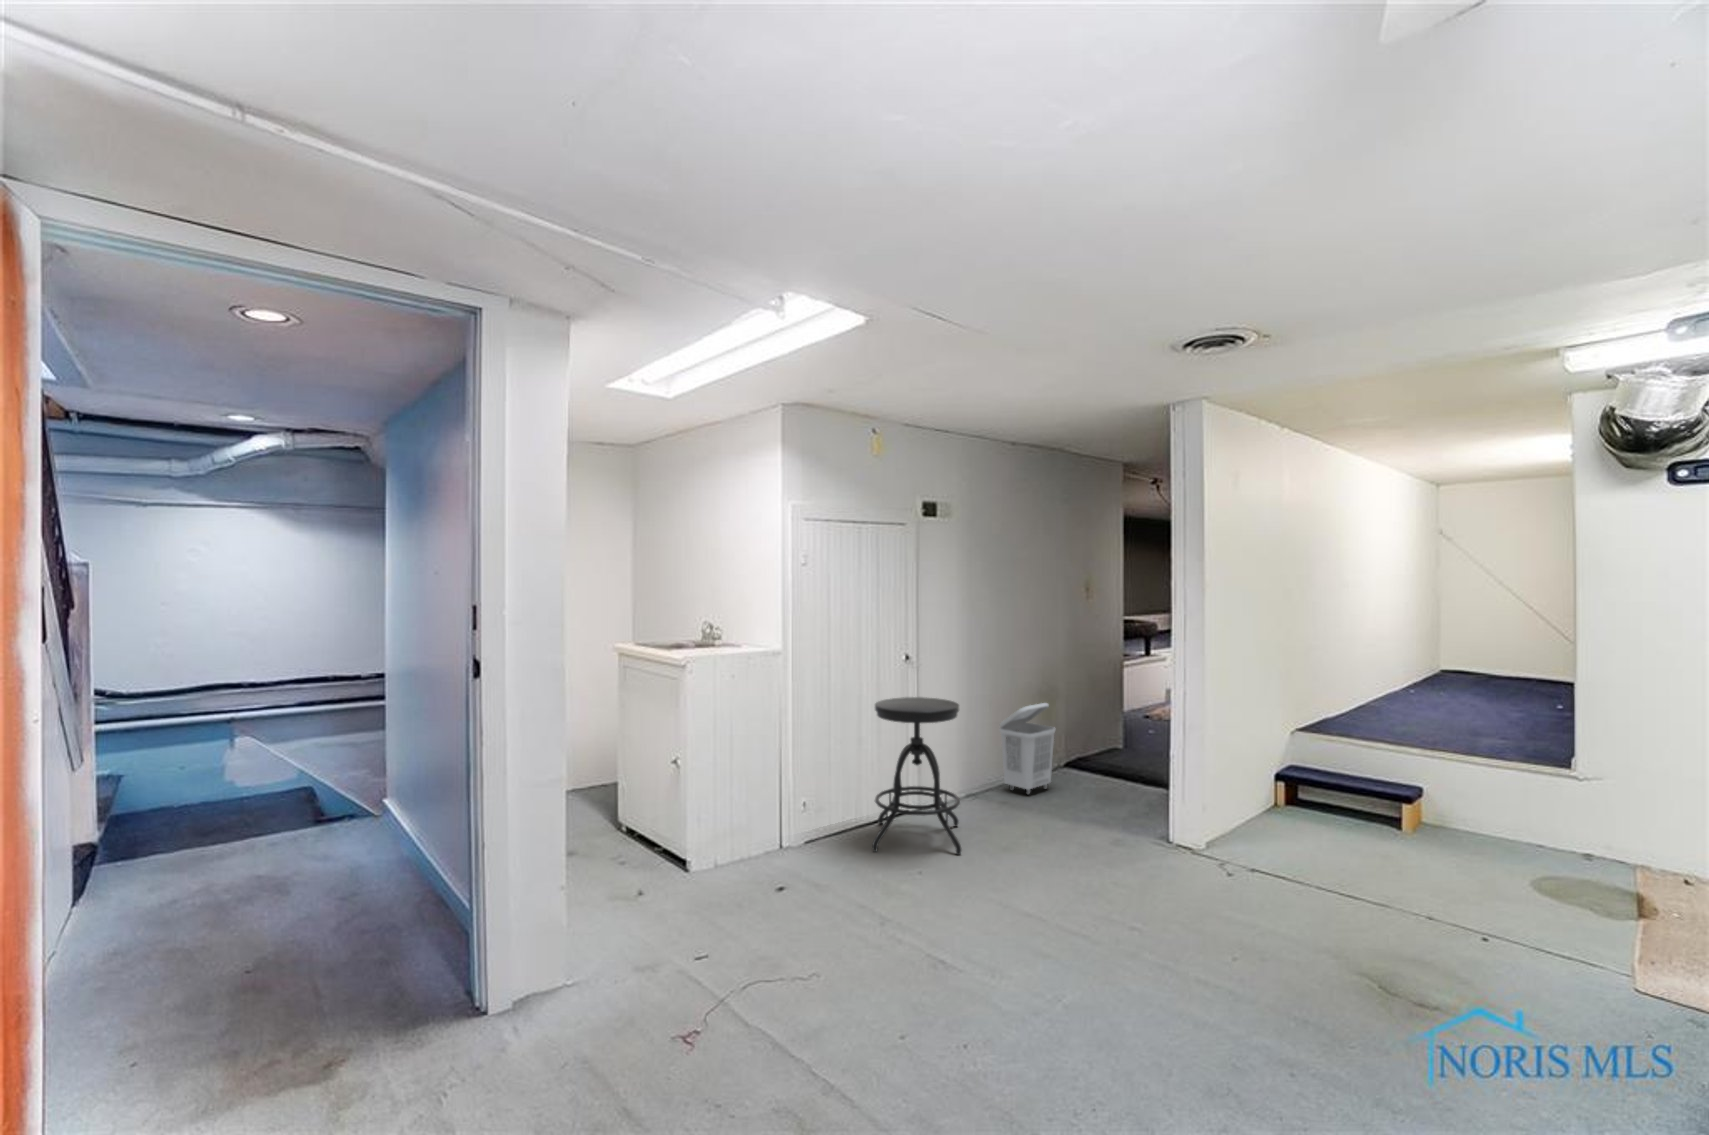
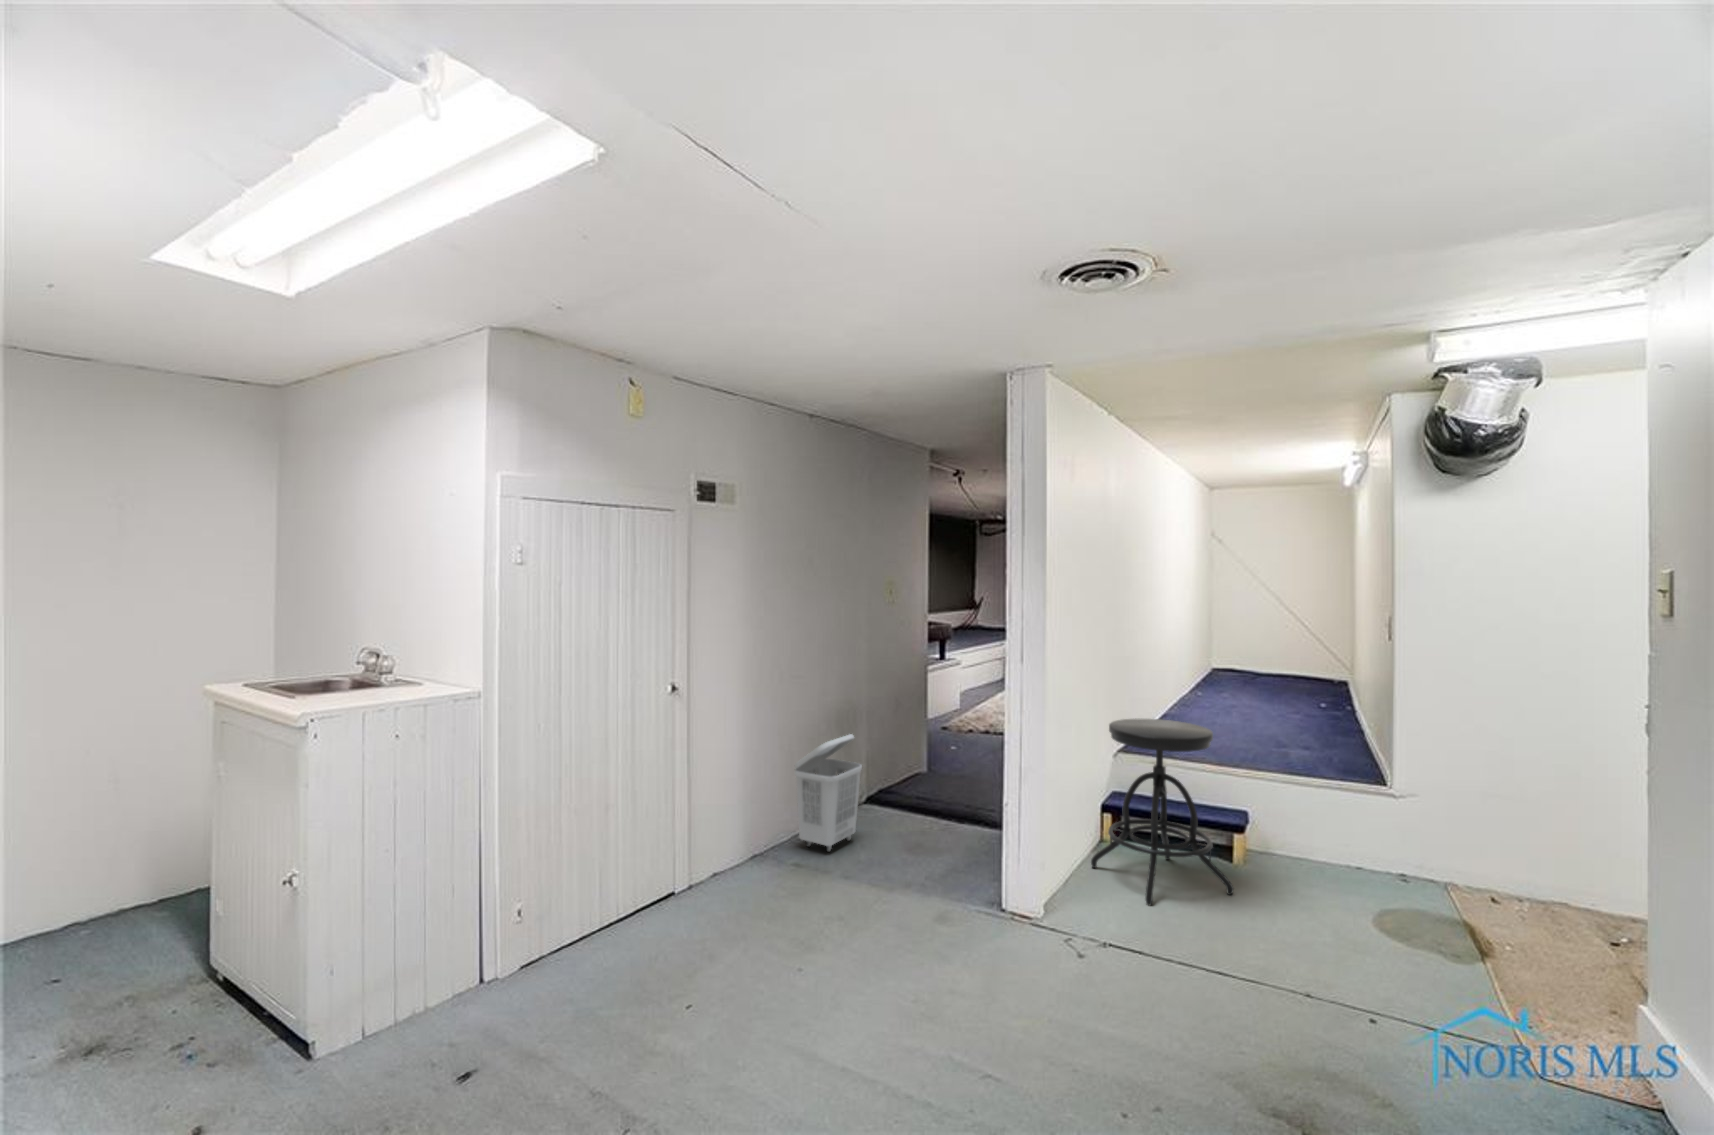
stool: present [872,697,962,855] -> present [1091,719,1234,905]

